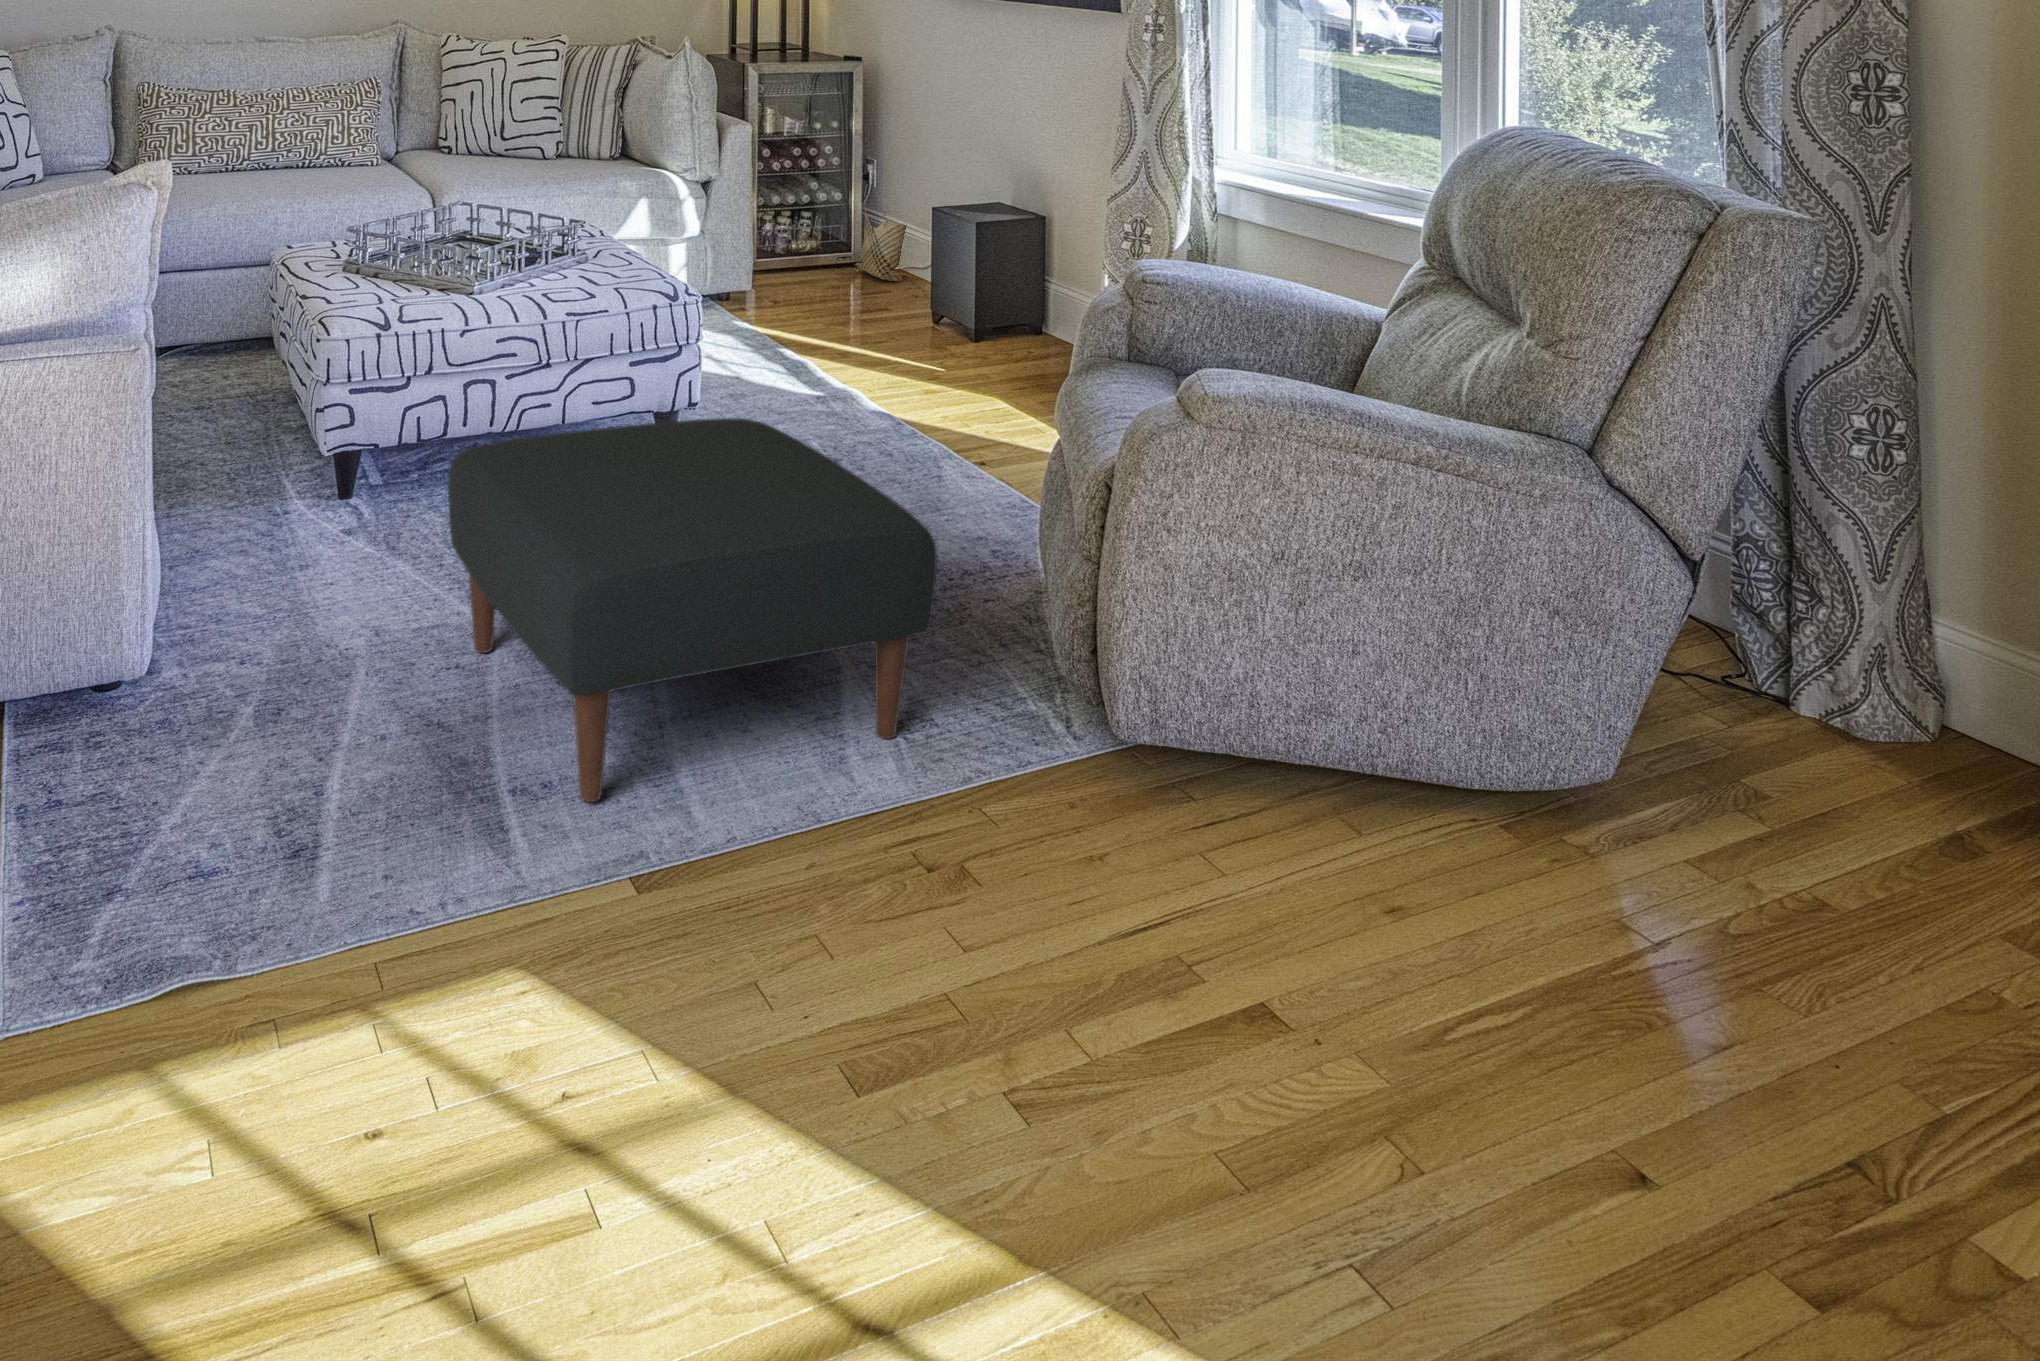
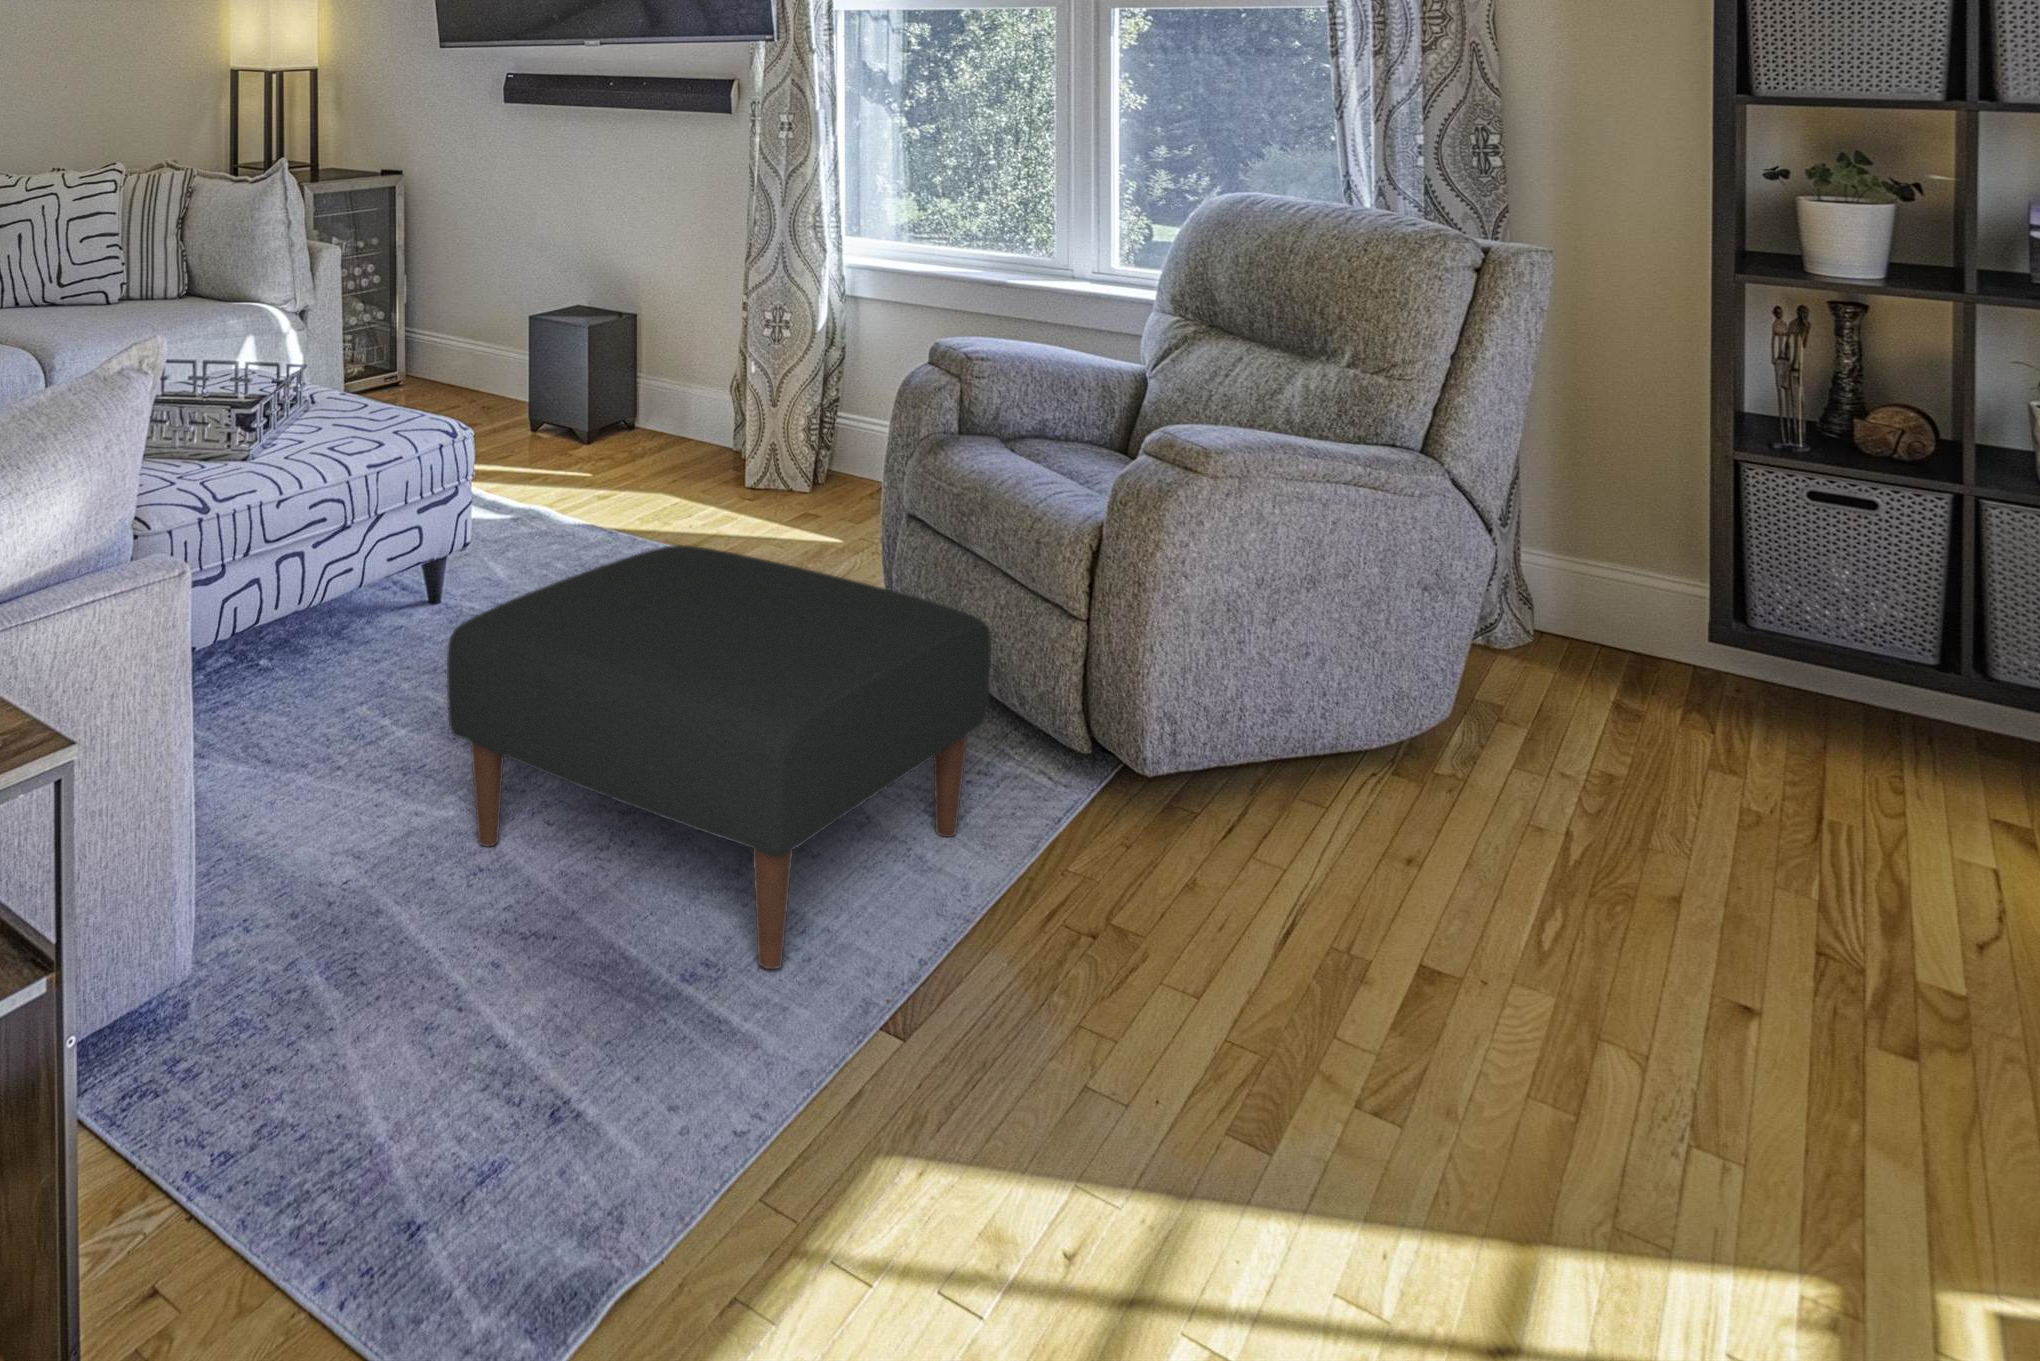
woven basket: present [857,184,907,281] -> none [408,297,467,395]

